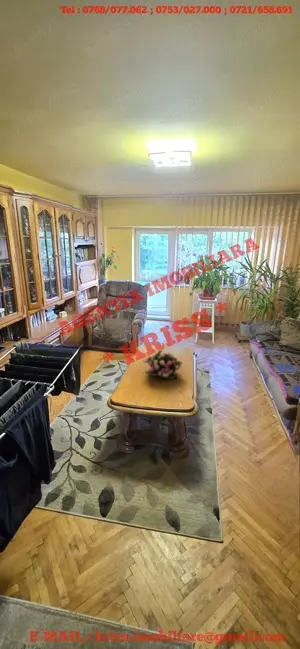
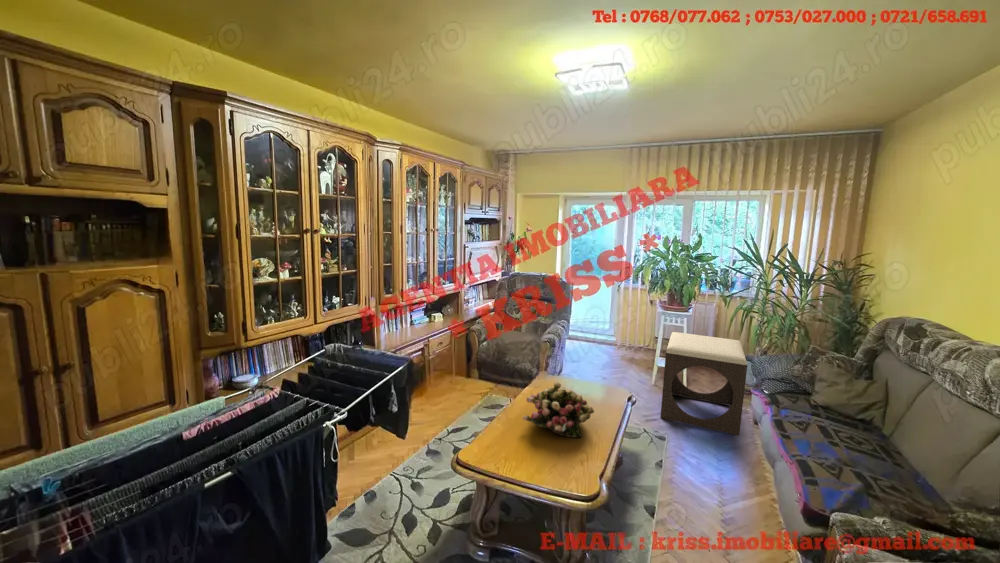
footstool: none [204,313,249,365] -> present [660,332,747,435]

